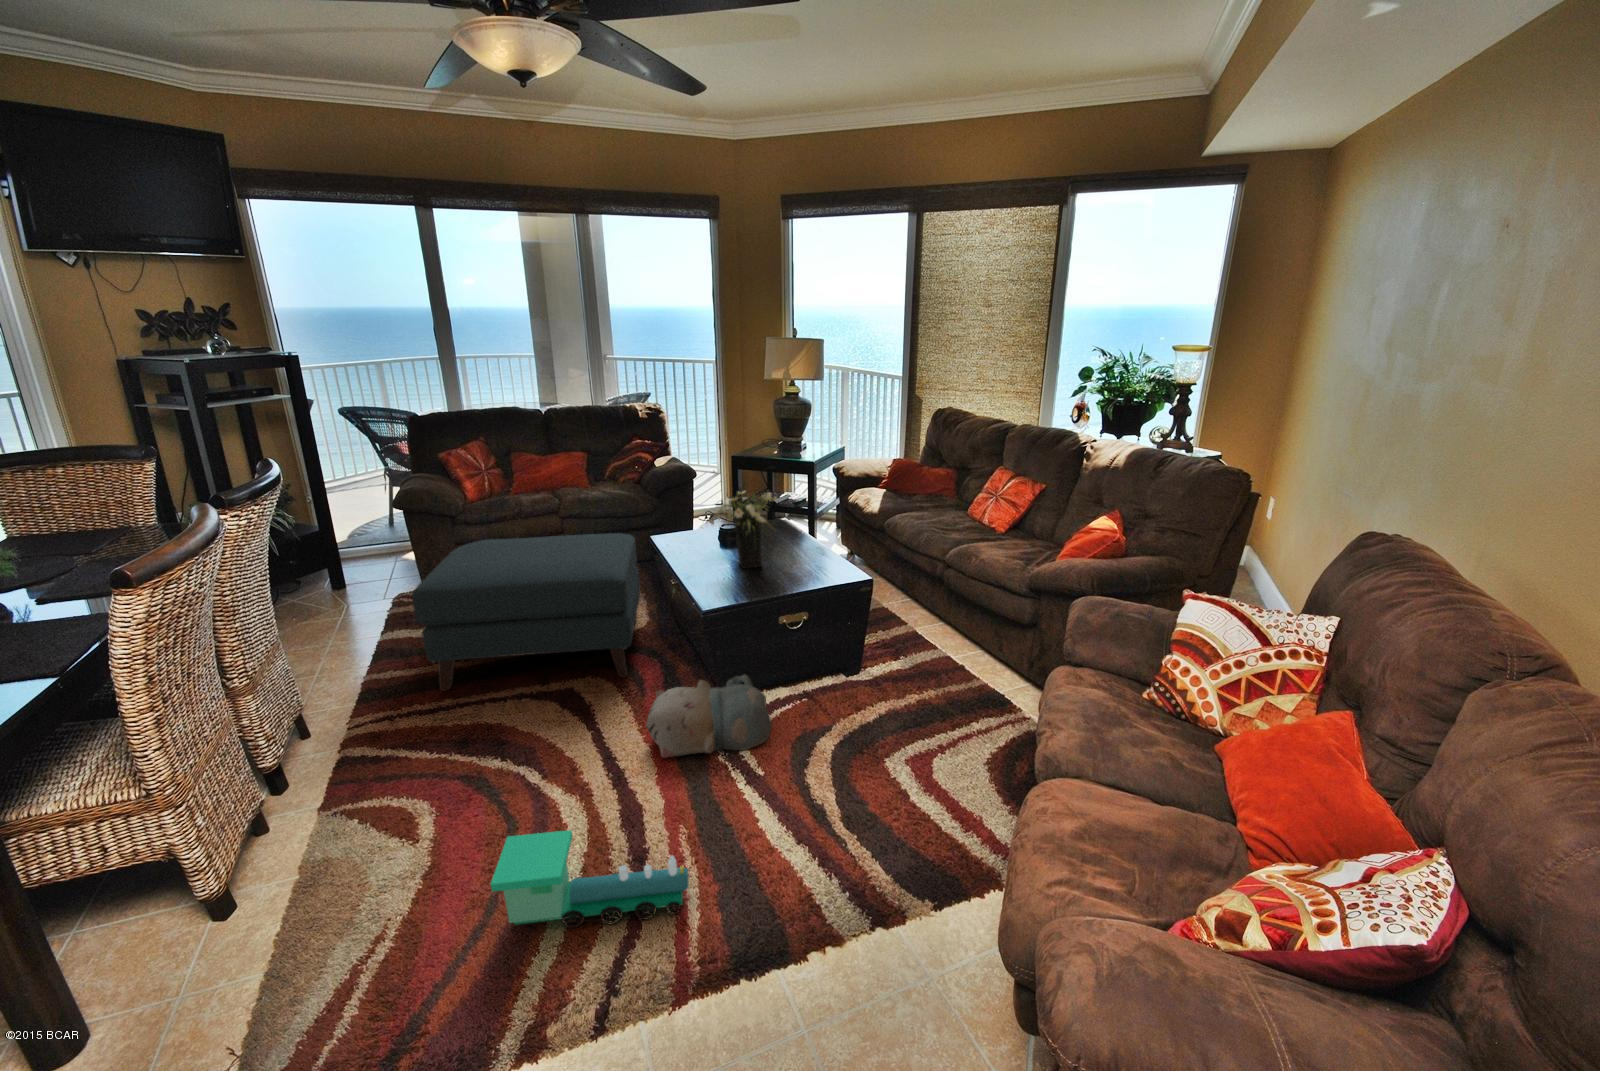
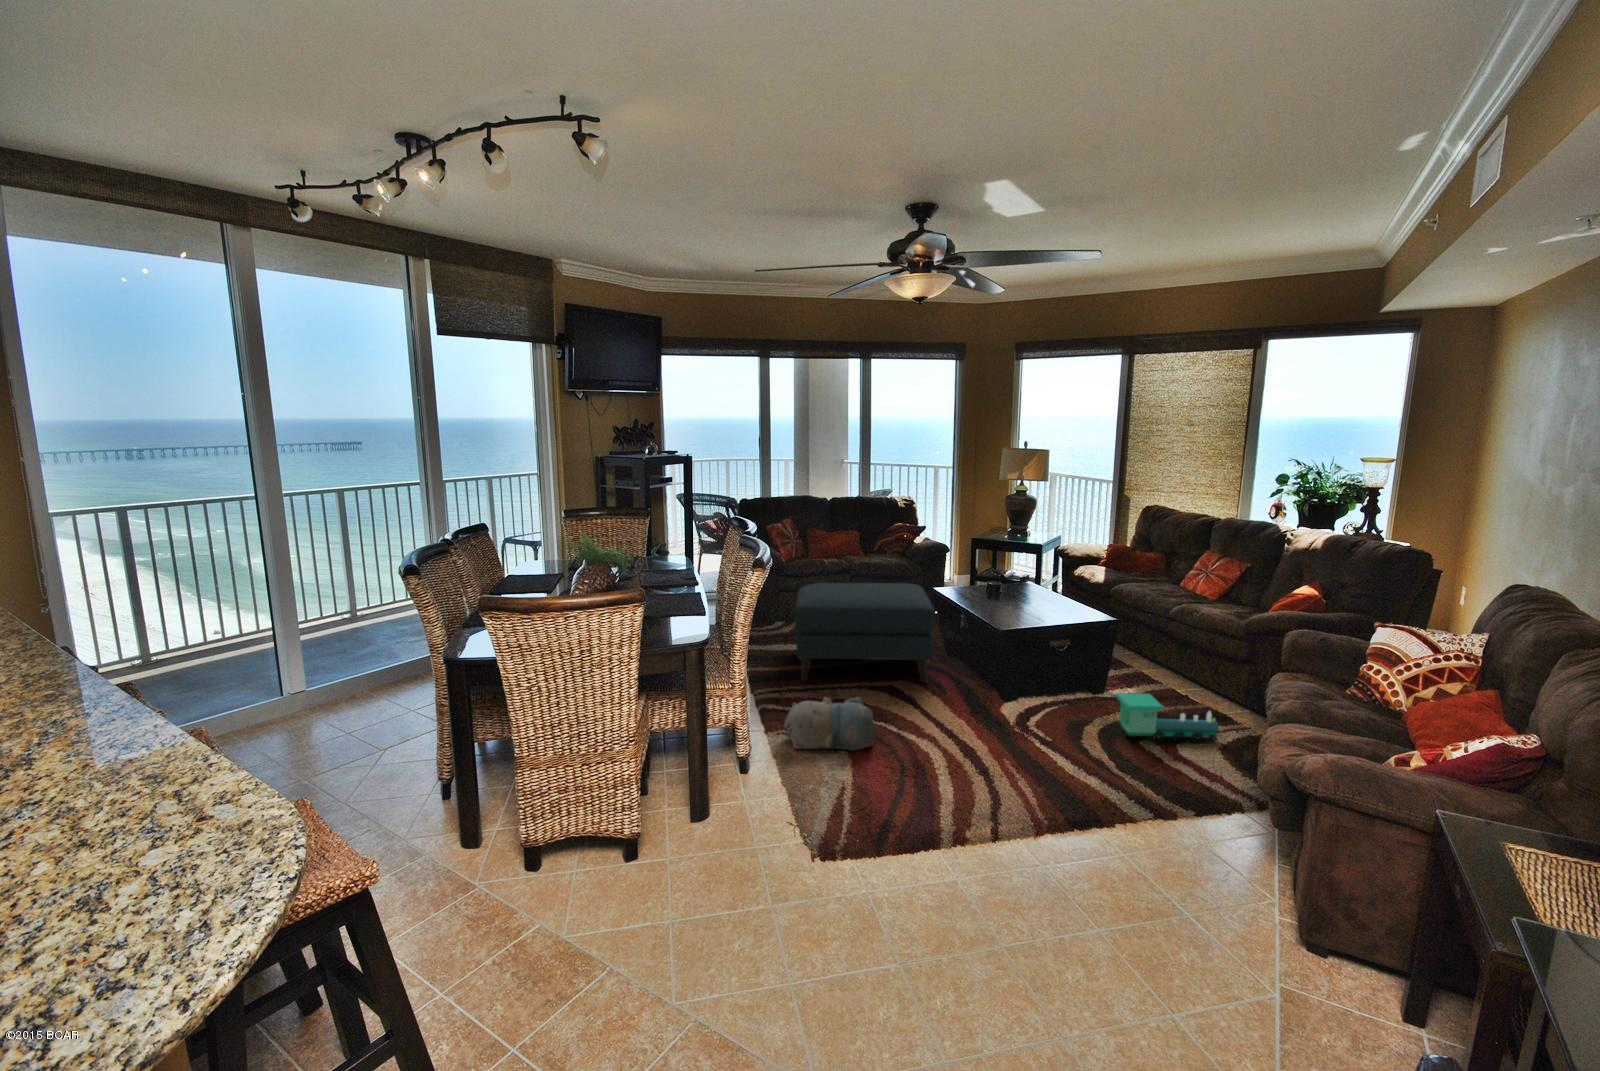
flower arrangement: present [709,491,777,569] -> none [992,553,1042,610]
plush toy: present [646,675,772,758] -> present [784,697,876,750]
toy train: present [491,830,690,928] -> present [1116,693,1220,743]

